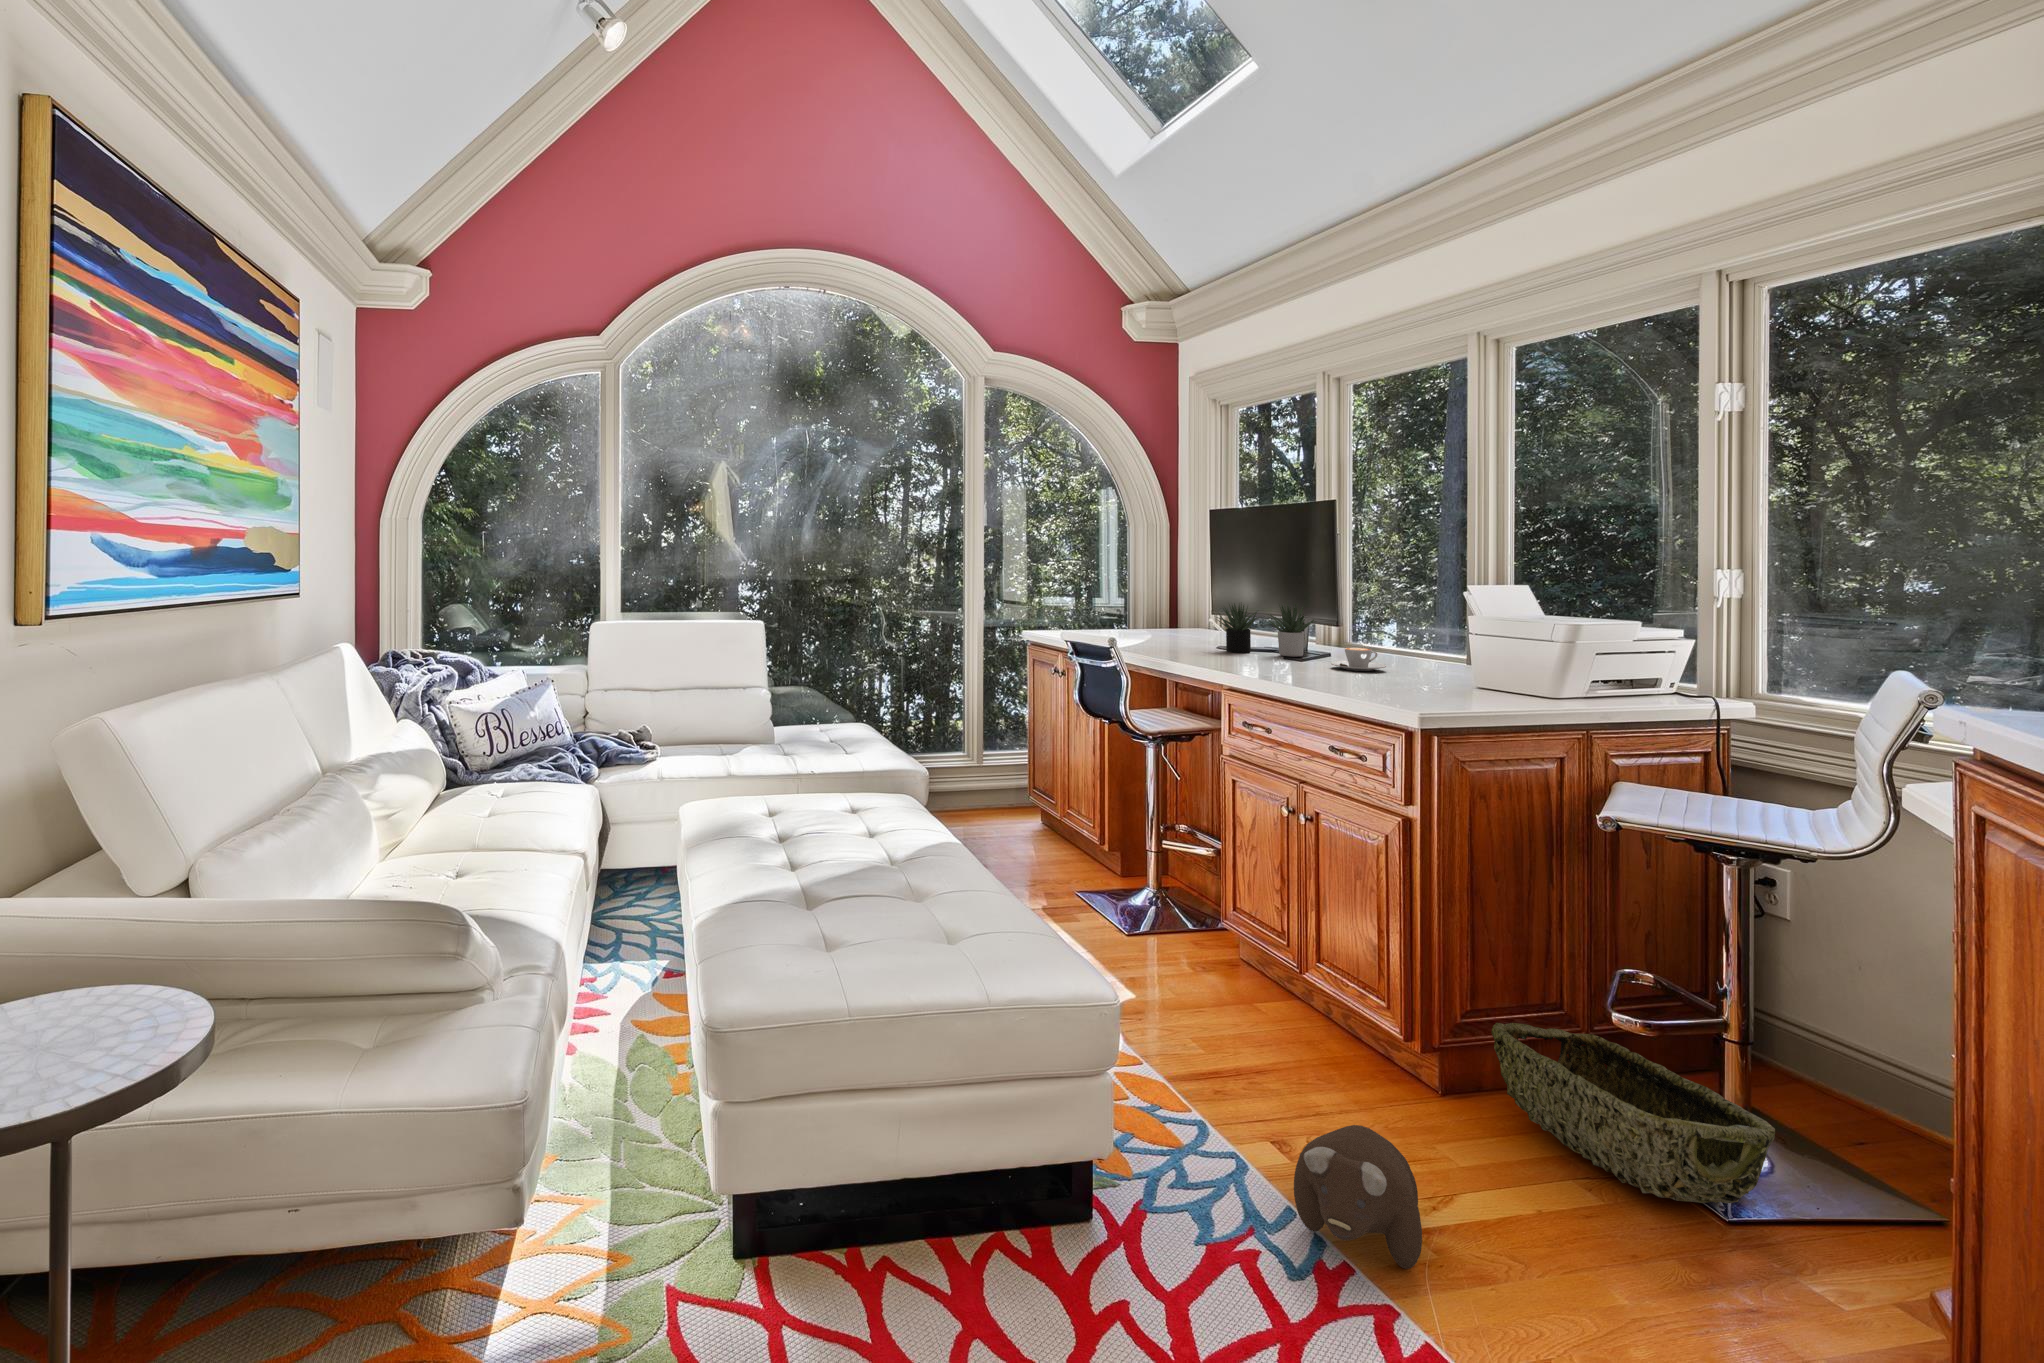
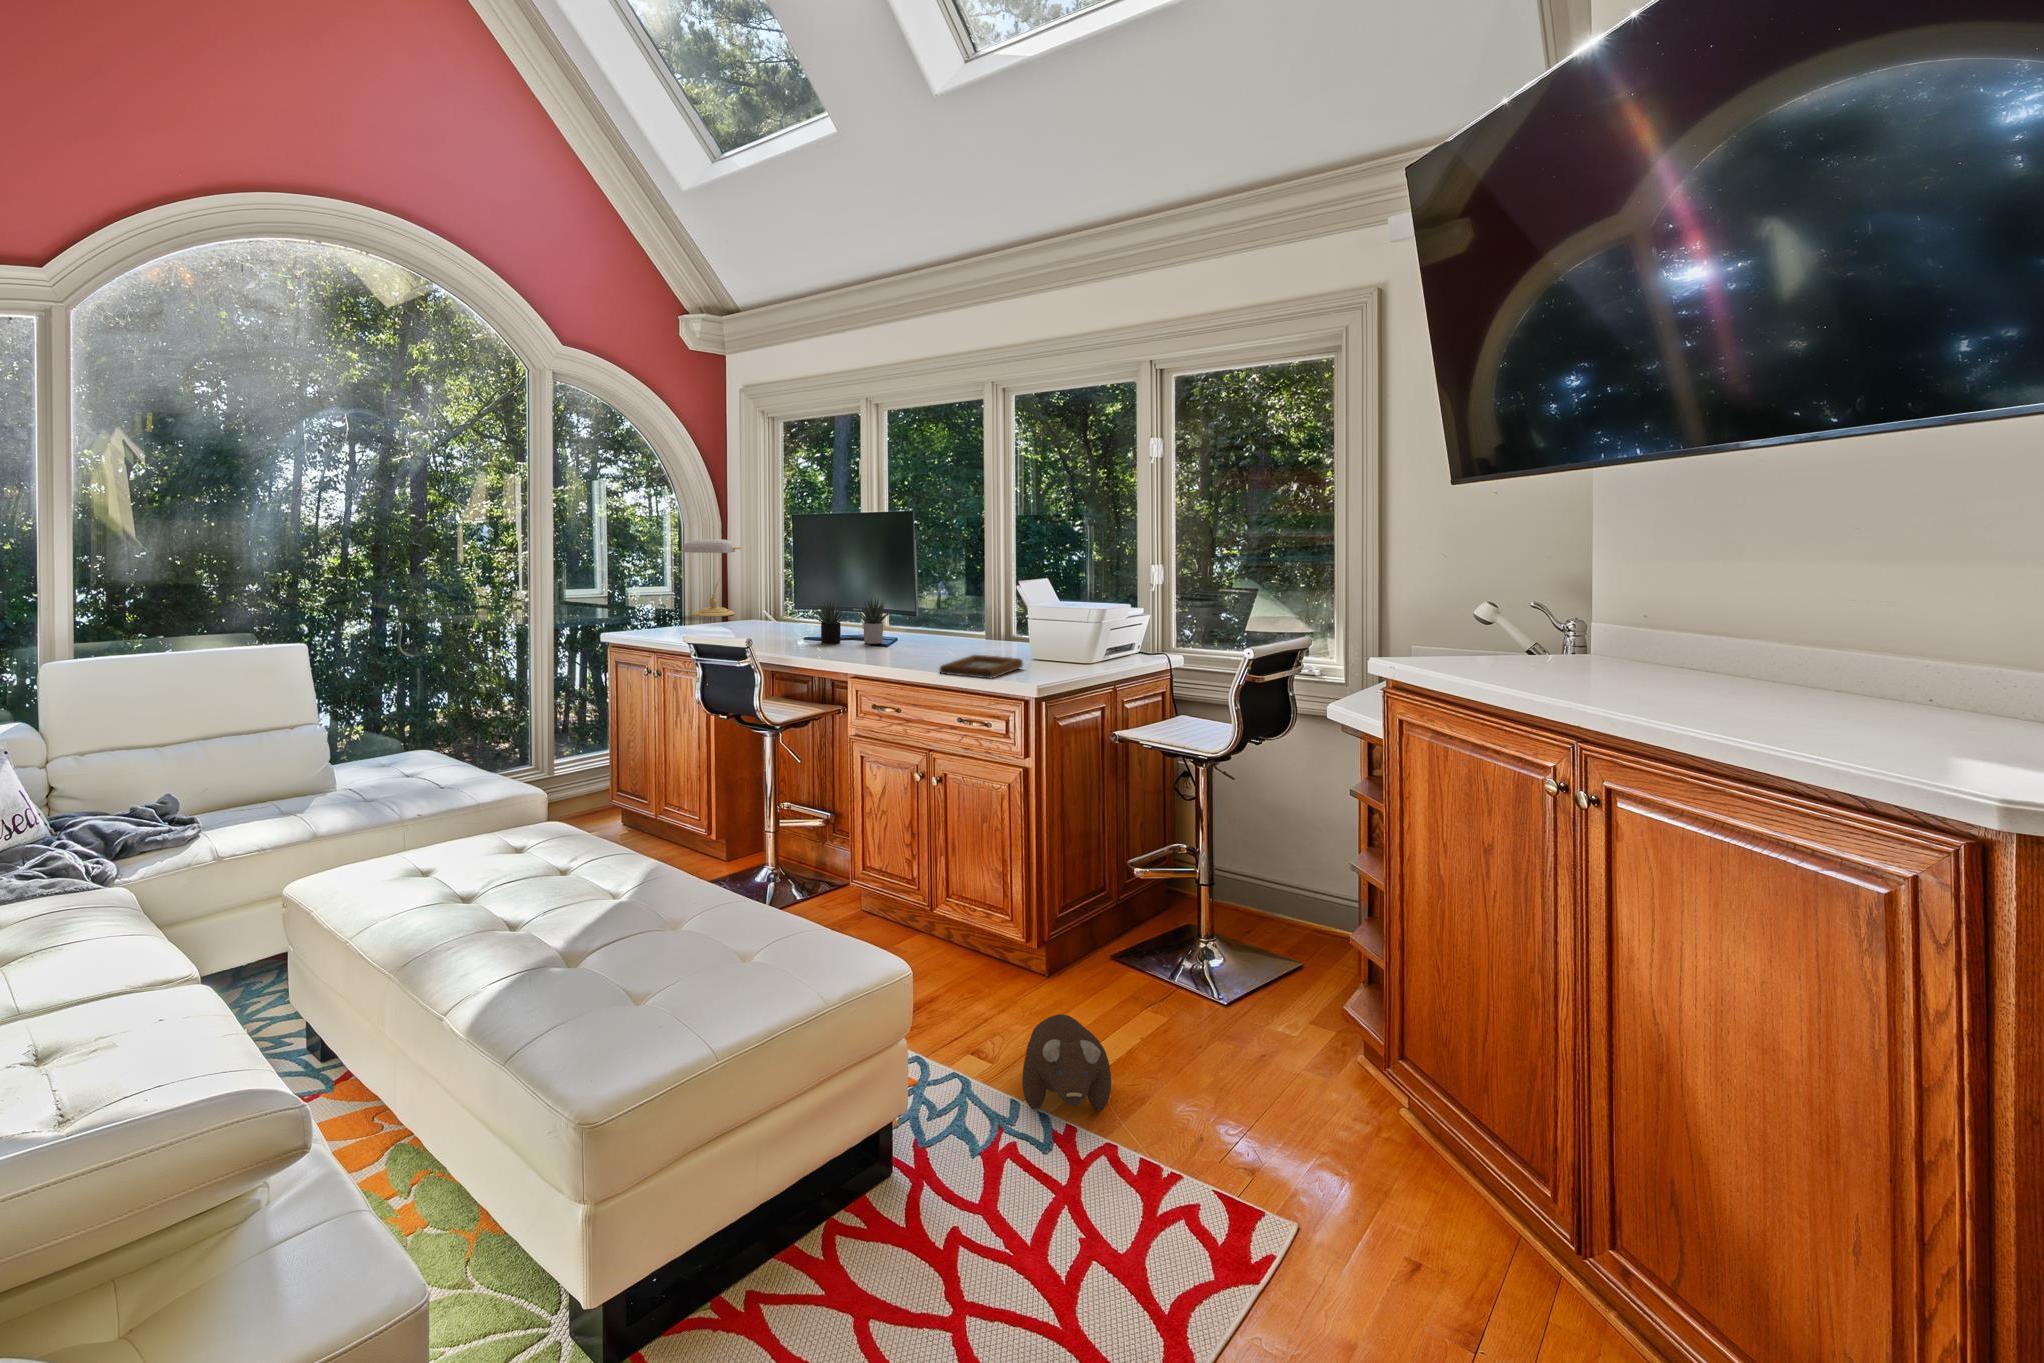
desk lamp: none [1118,538,1185,621] -> present [681,539,741,617]
coffee cup: present [1331,648,1386,671] -> none [916,634,955,653]
picture frame: none [1315,673,1448,701] -> present [939,655,1023,678]
woven basket: present [1491,1023,1775,1203] -> none [1078,901,1241,1001]

